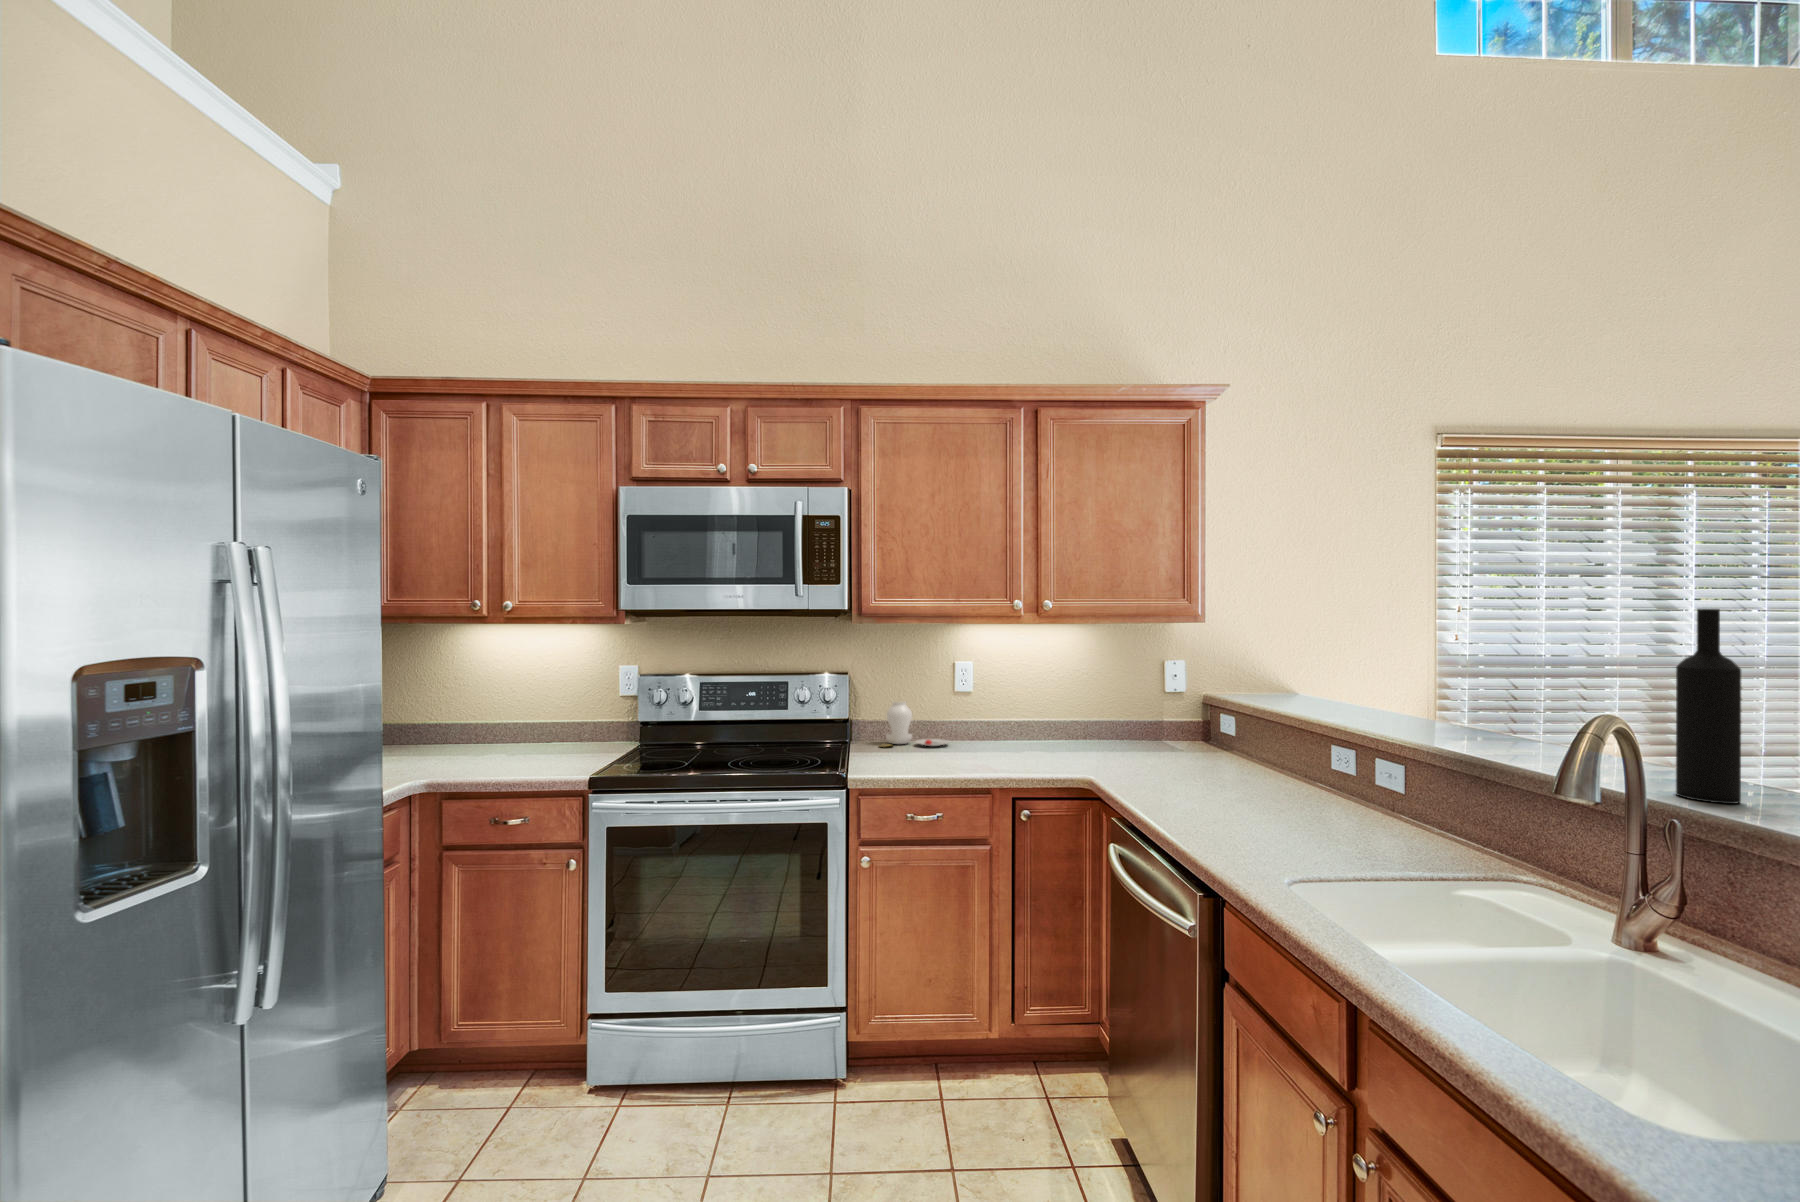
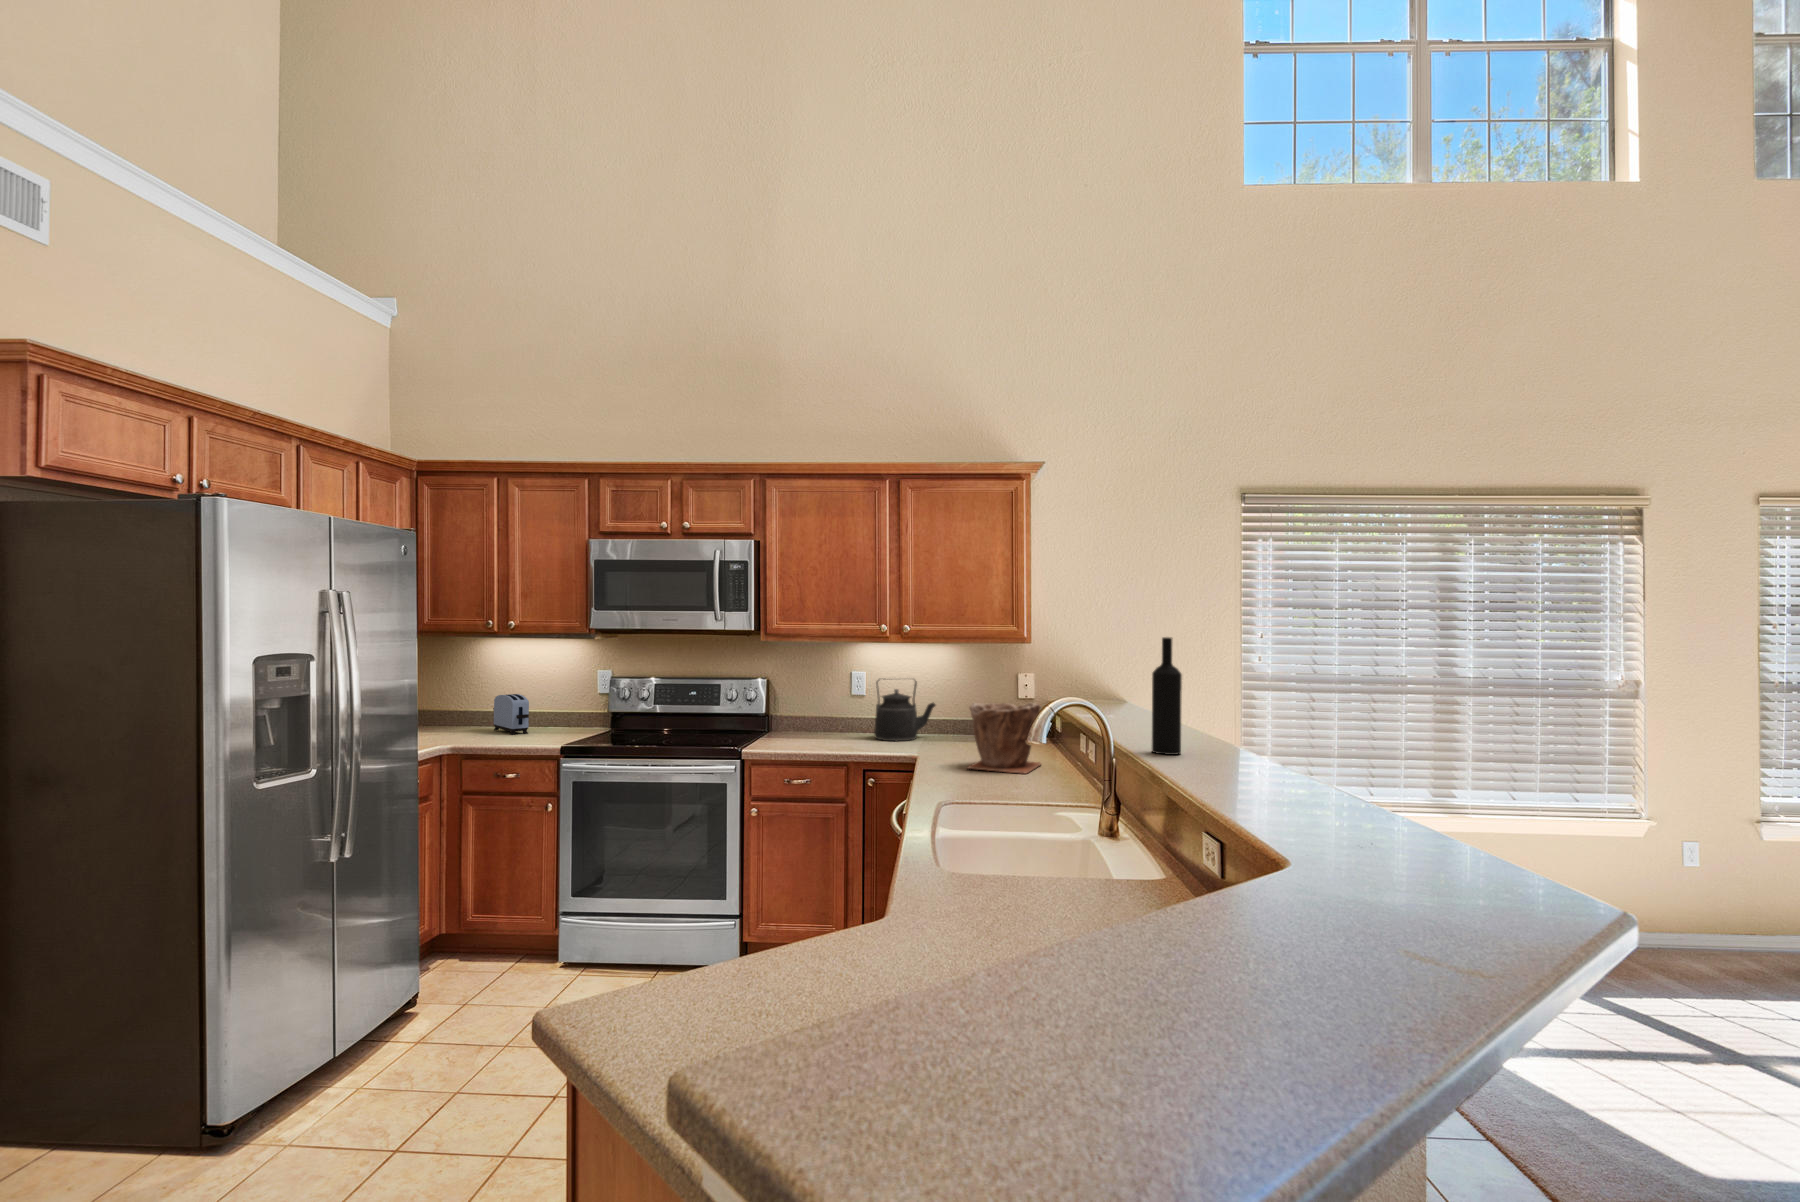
kettle: none [1001,671,1075,754] -> present [874,678,935,741]
toaster: none [476,701,529,758] -> present [493,694,529,735]
jar: present [880,701,949,747] -> none [787,699,842,735]
plant pot: none [1202,706,1313,811] -> present [967,703,1041,774]

